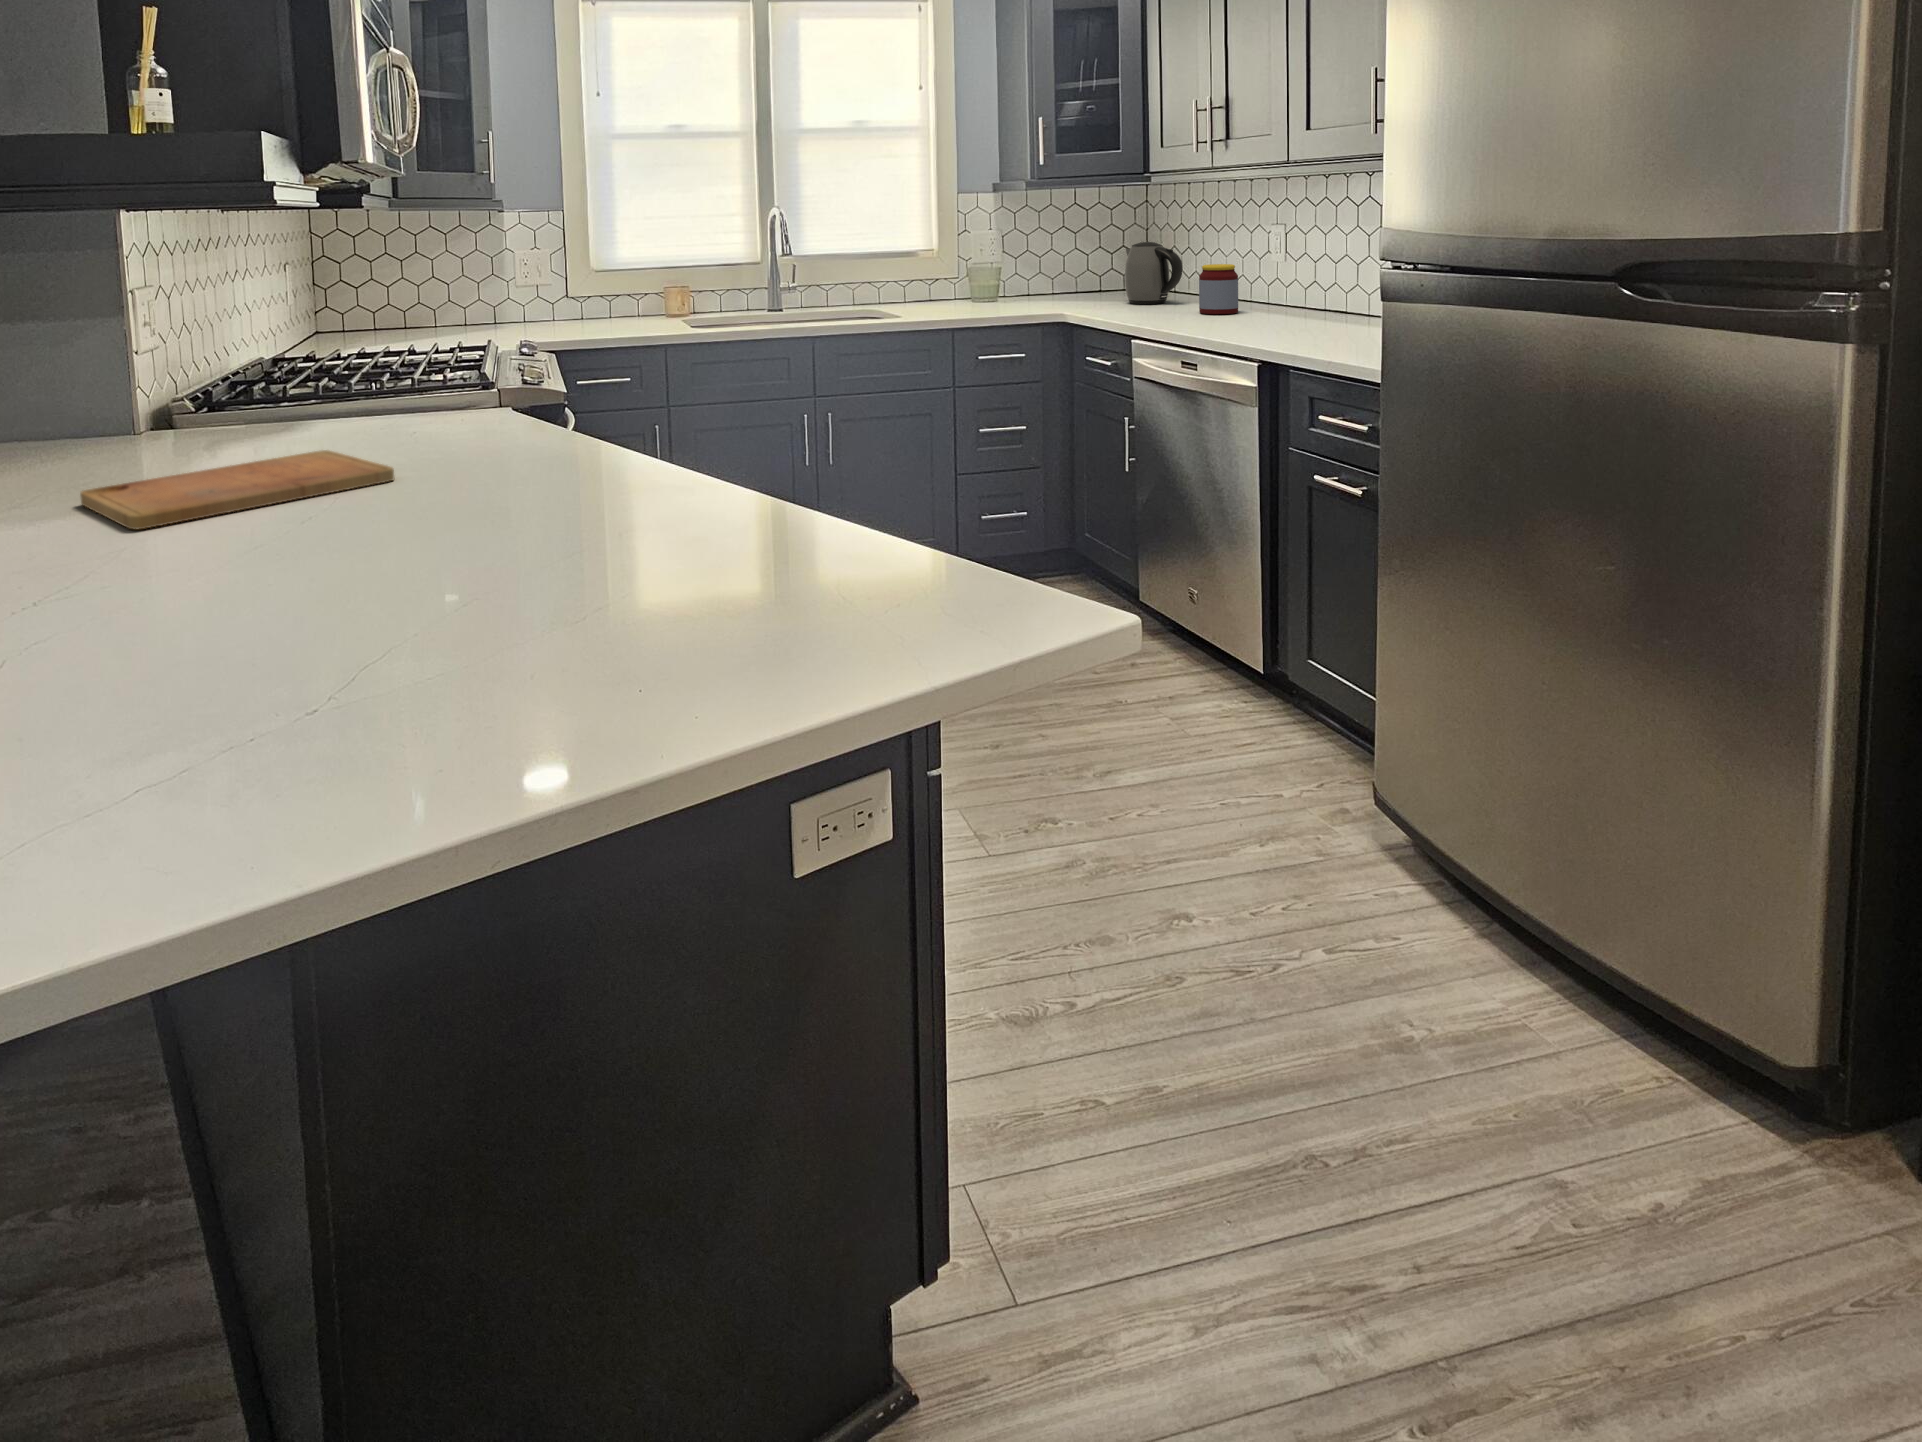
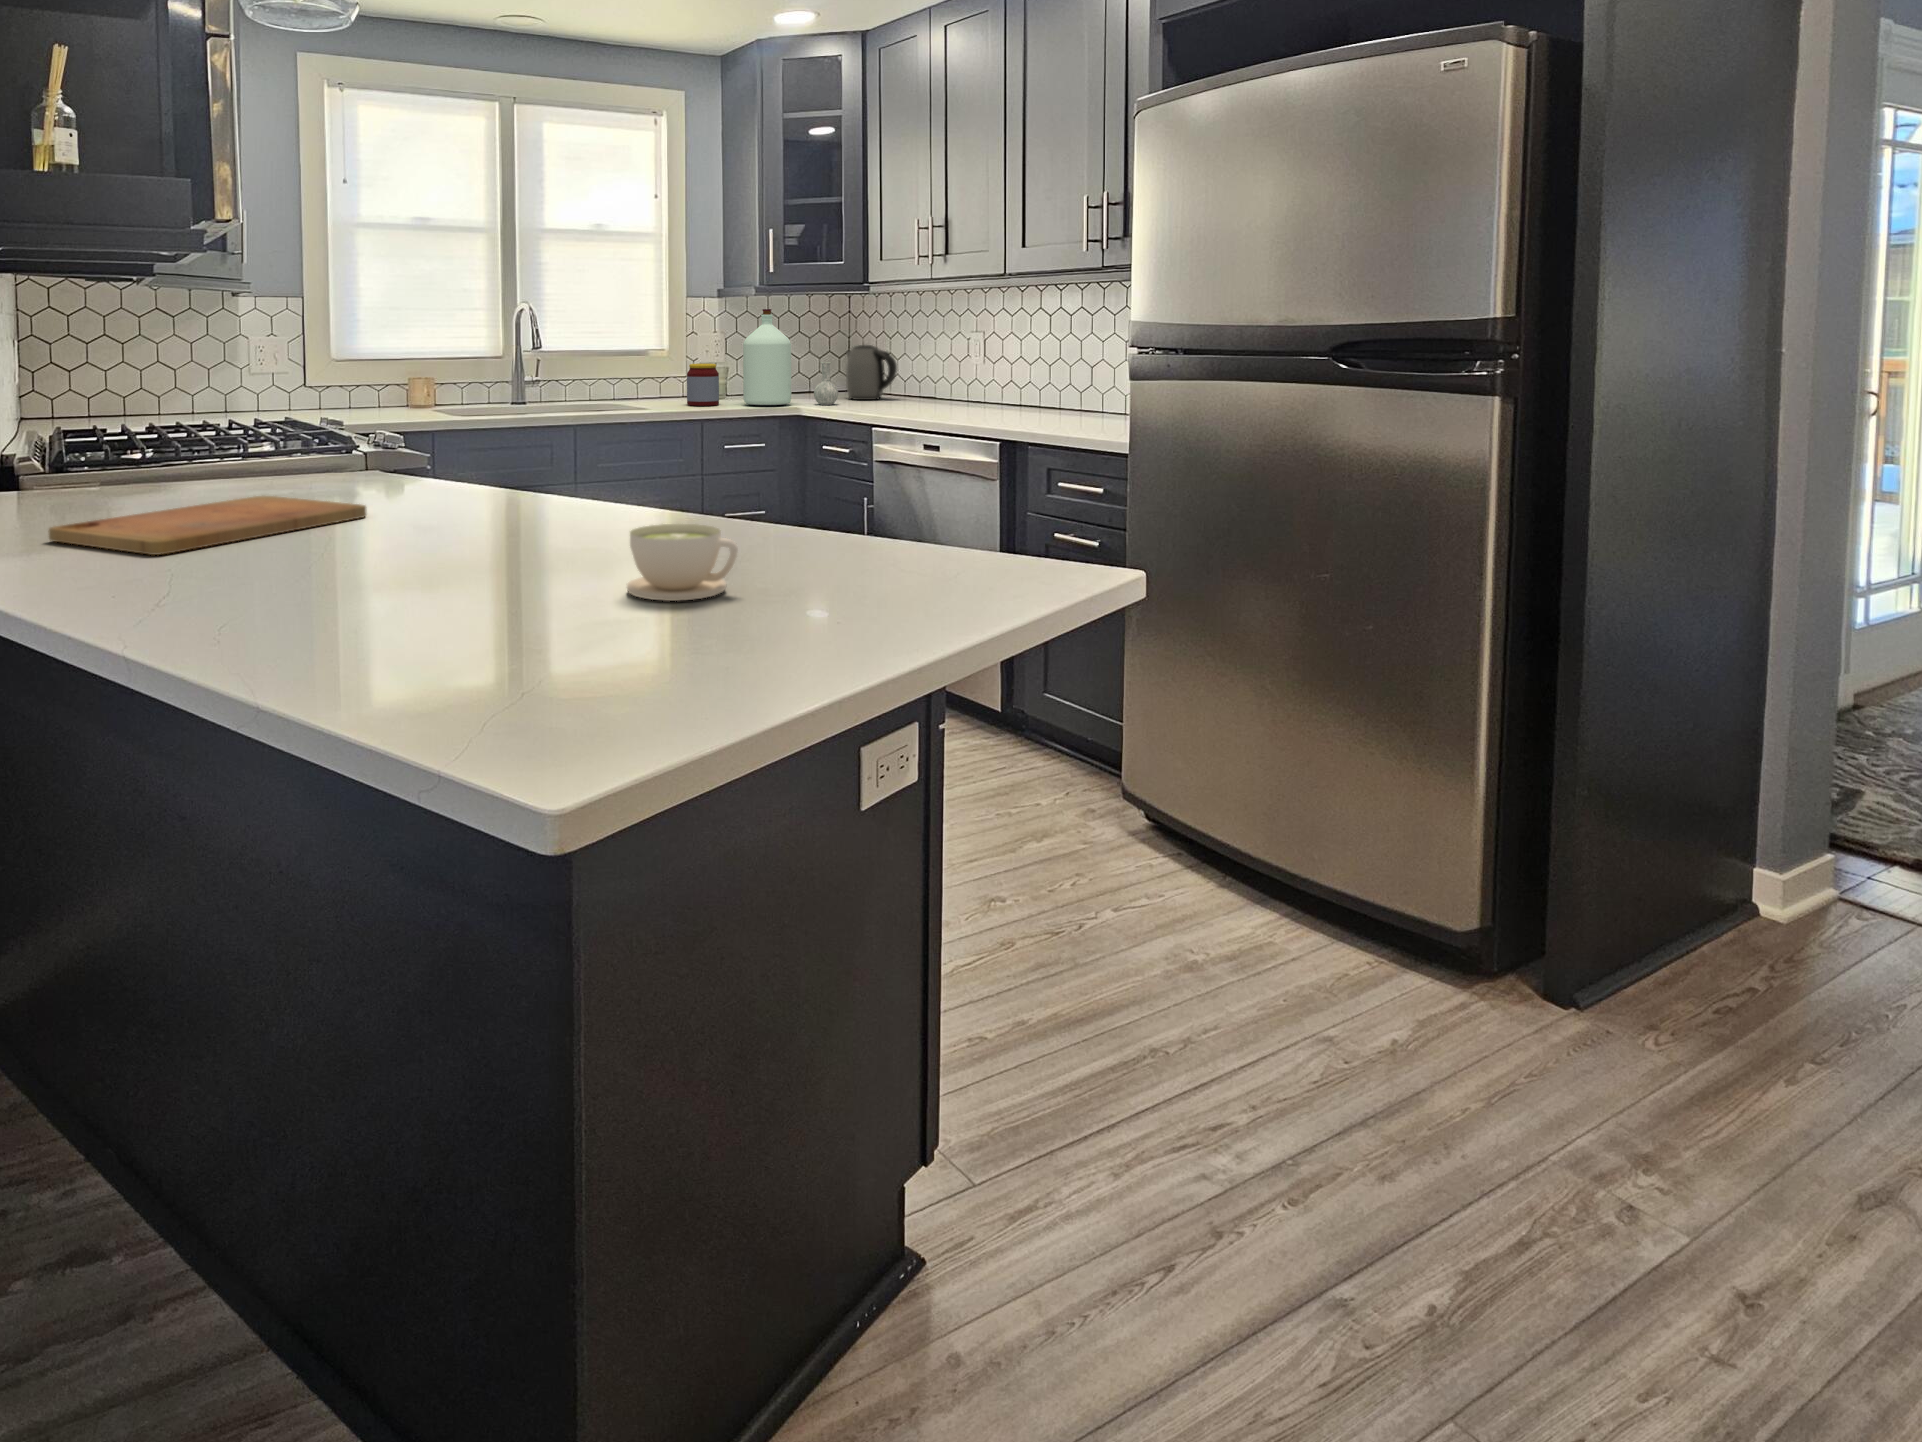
bottle: none [1001,207,1109,312] -> present [743,309,838,405]
jar: present [1199,264,1238,314] -> present [687,364,719,406]
coffee cup: none [464,539,583,640] -> present [627,524,738,601]

